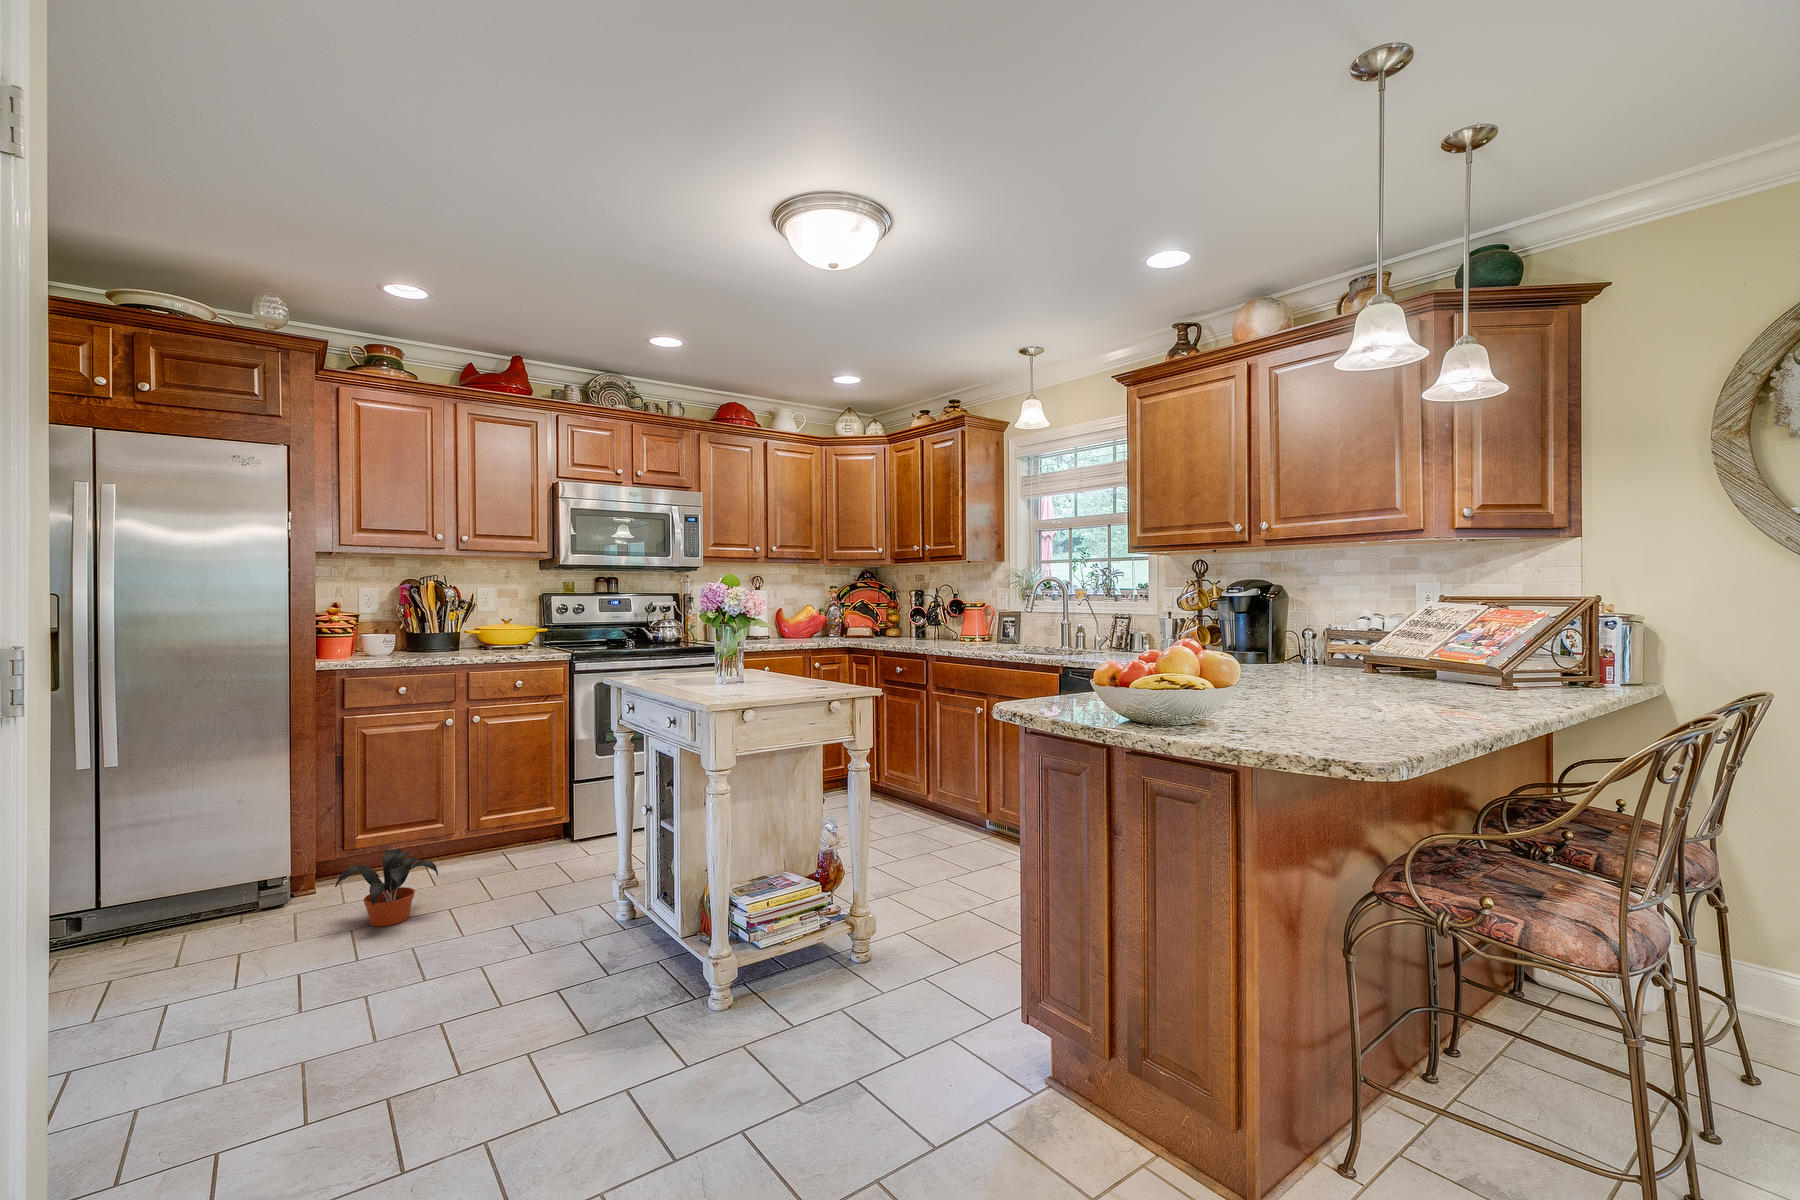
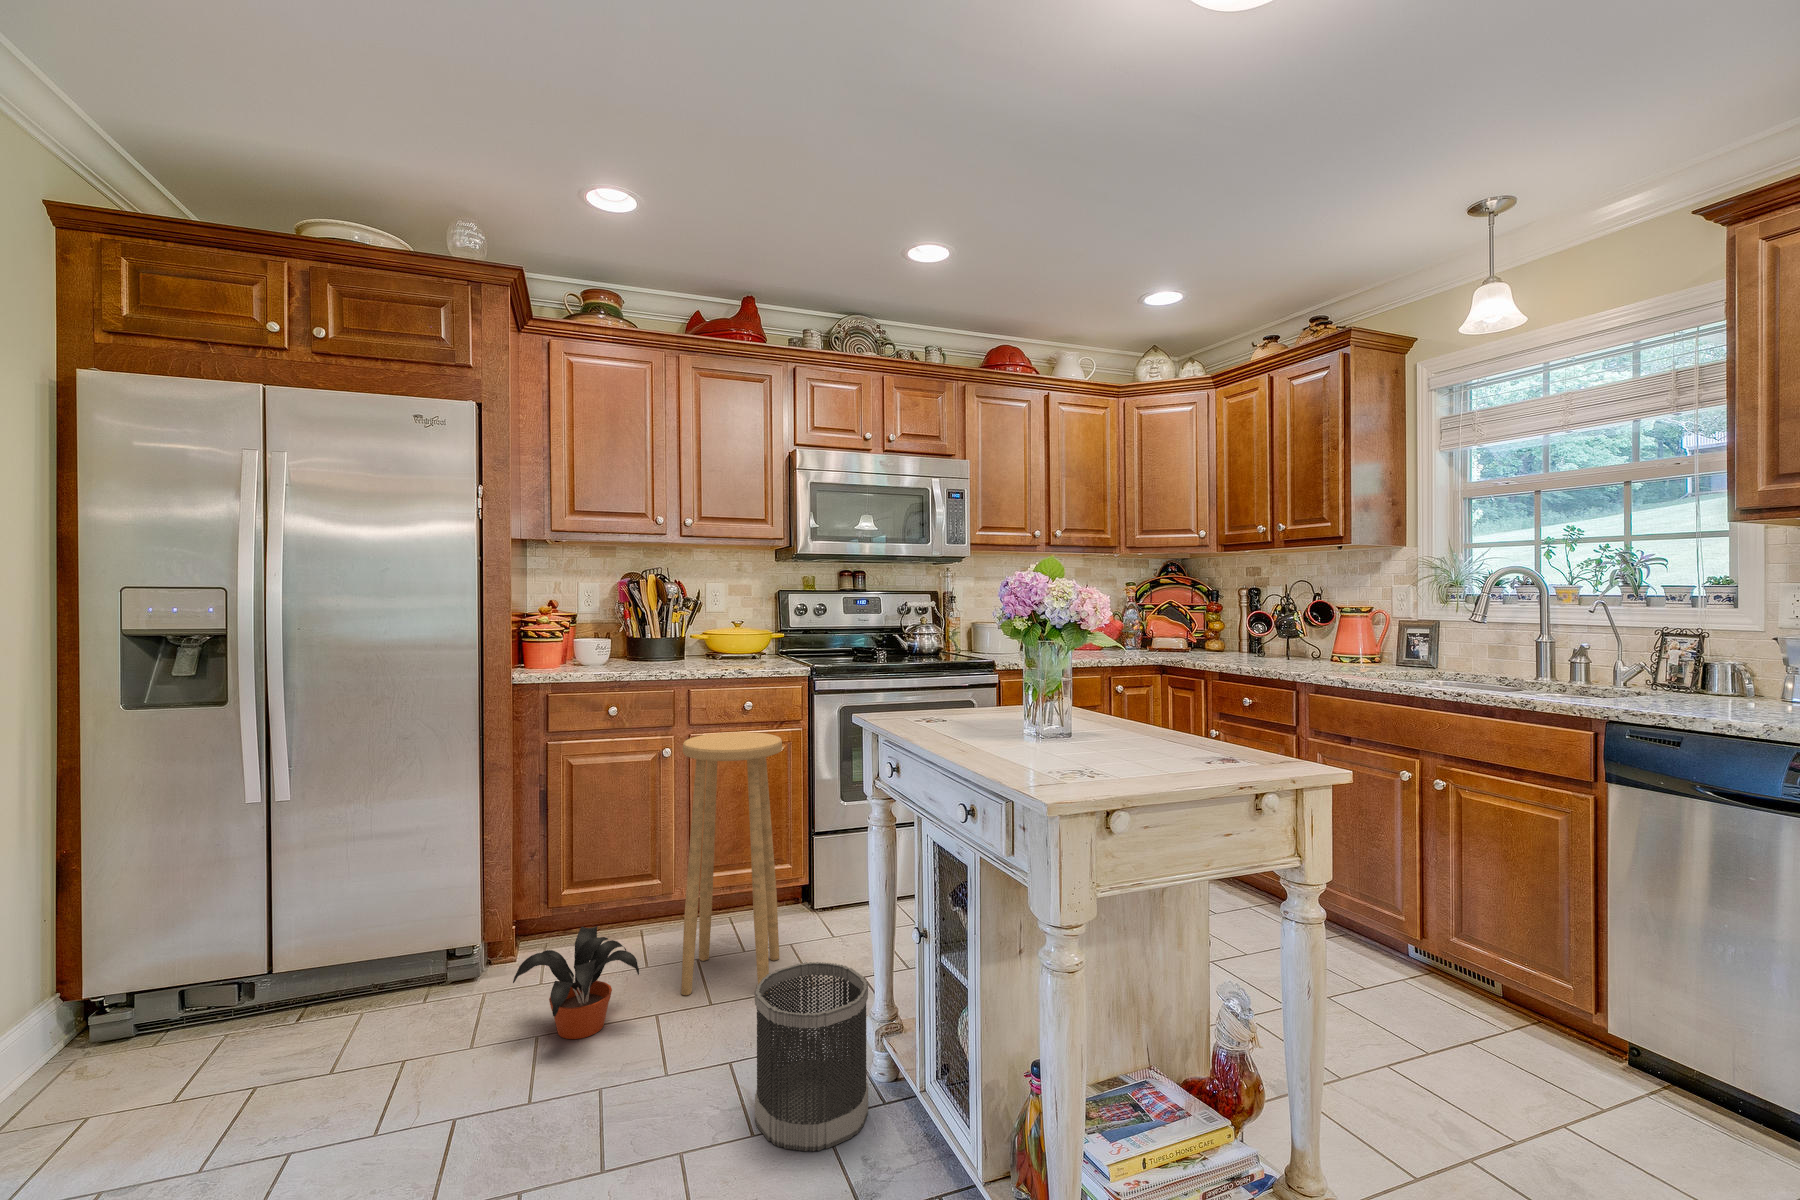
stool: none [468,701,549,896] -> present [681,732,782,995]
wastebasket: none [535,844,615,955] -> present [755,962,868,1151]

